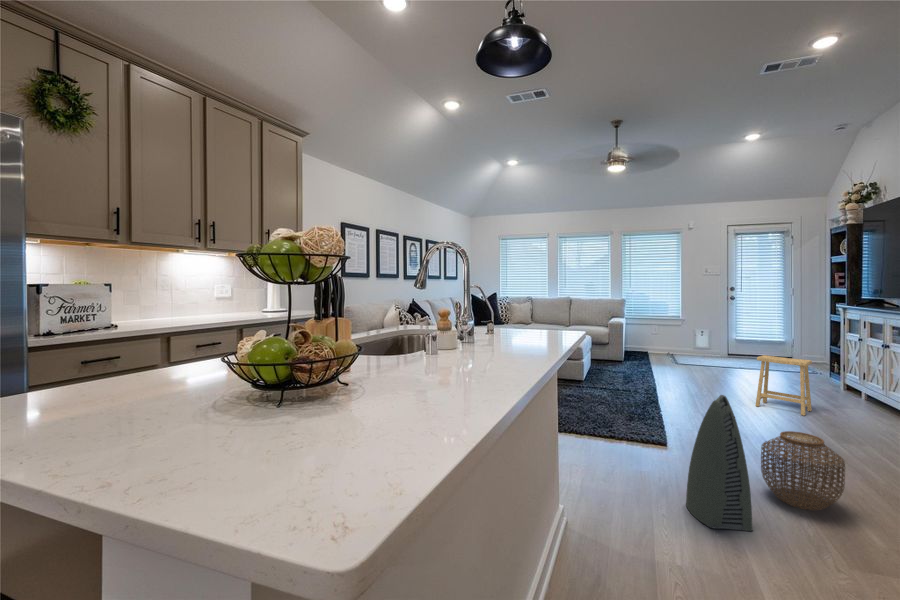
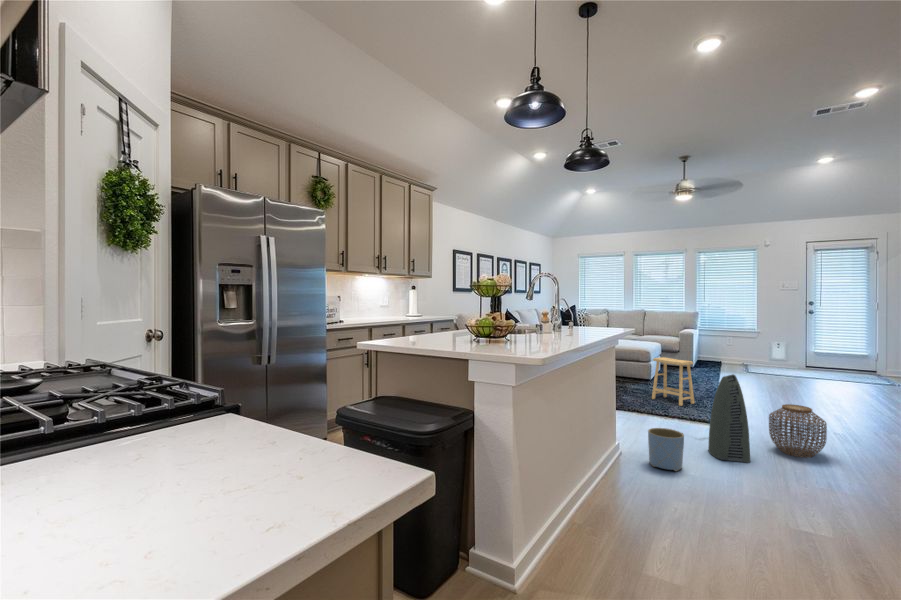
footstool: present [756,355,812,416] -> present [652,357,694,406]
planter: none [612,488,669,568] -> present [648,428,684,471]

